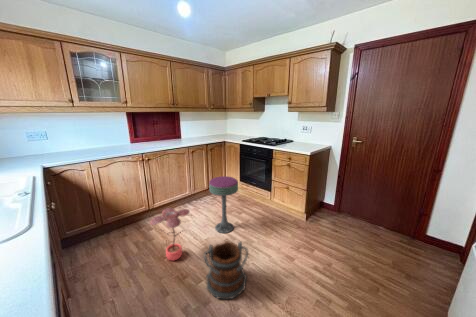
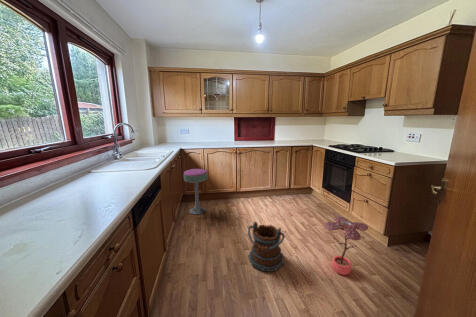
bar stool: present [209,176,238,233] -> present [184,169,208,214]
potted plant: present [150,208,189,261] -> present [324,216,368,275]

